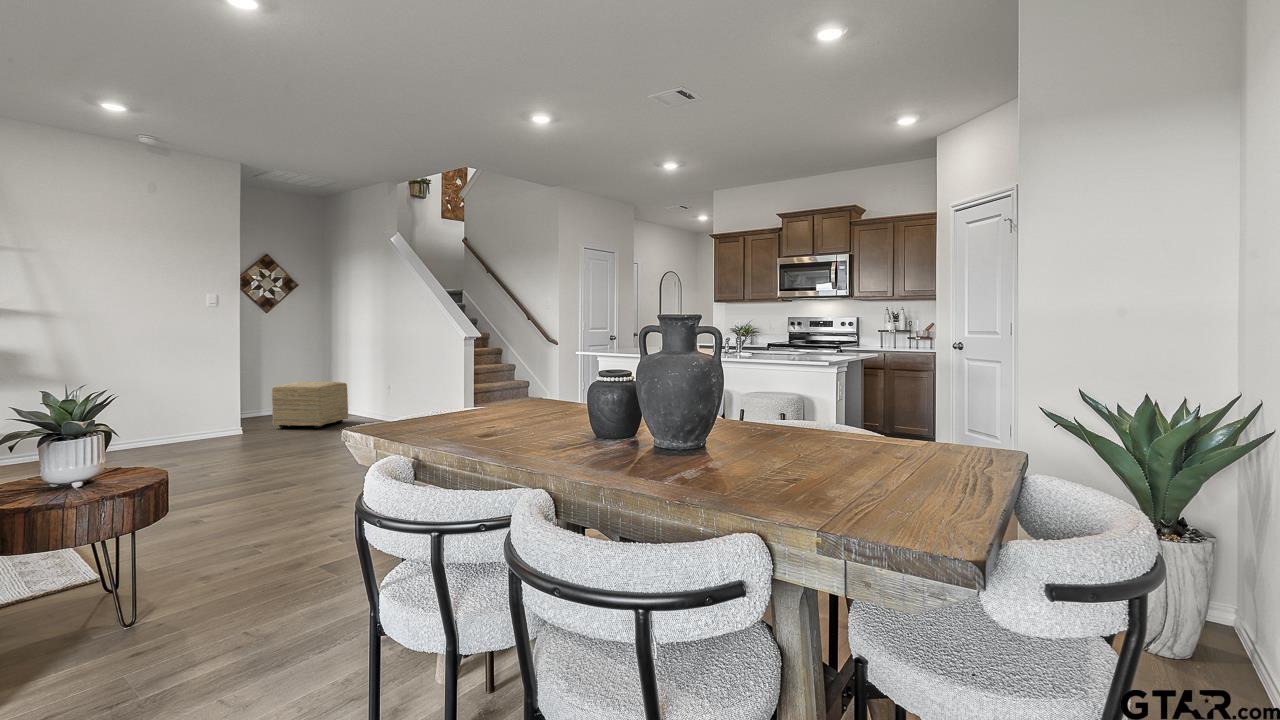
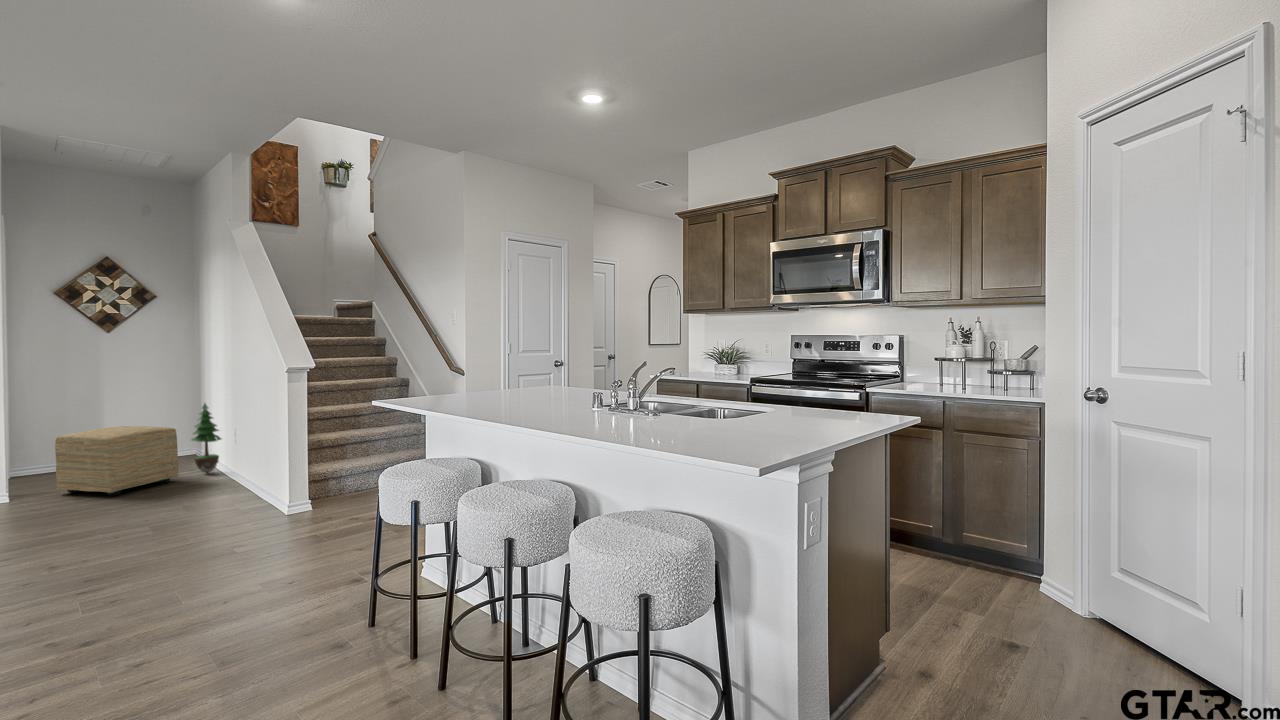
potted tree: none [349,365,370,418] -> present [192,403,221,473]

